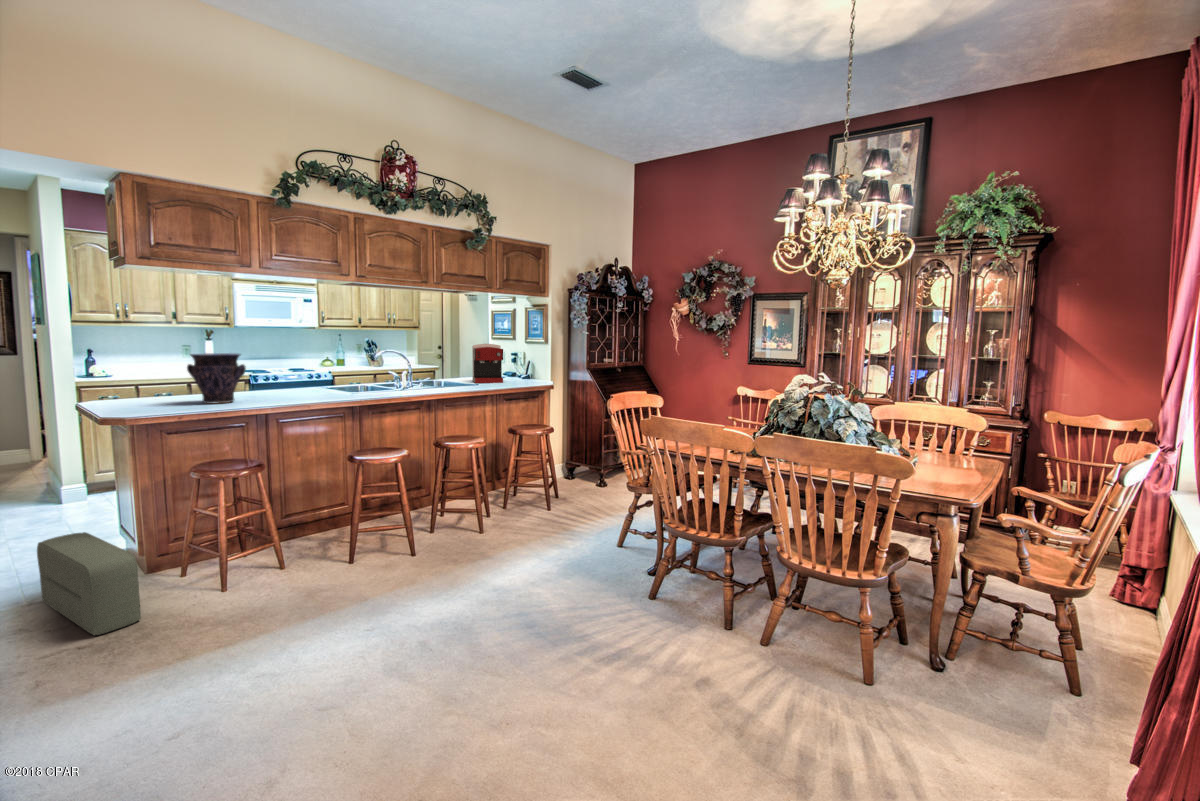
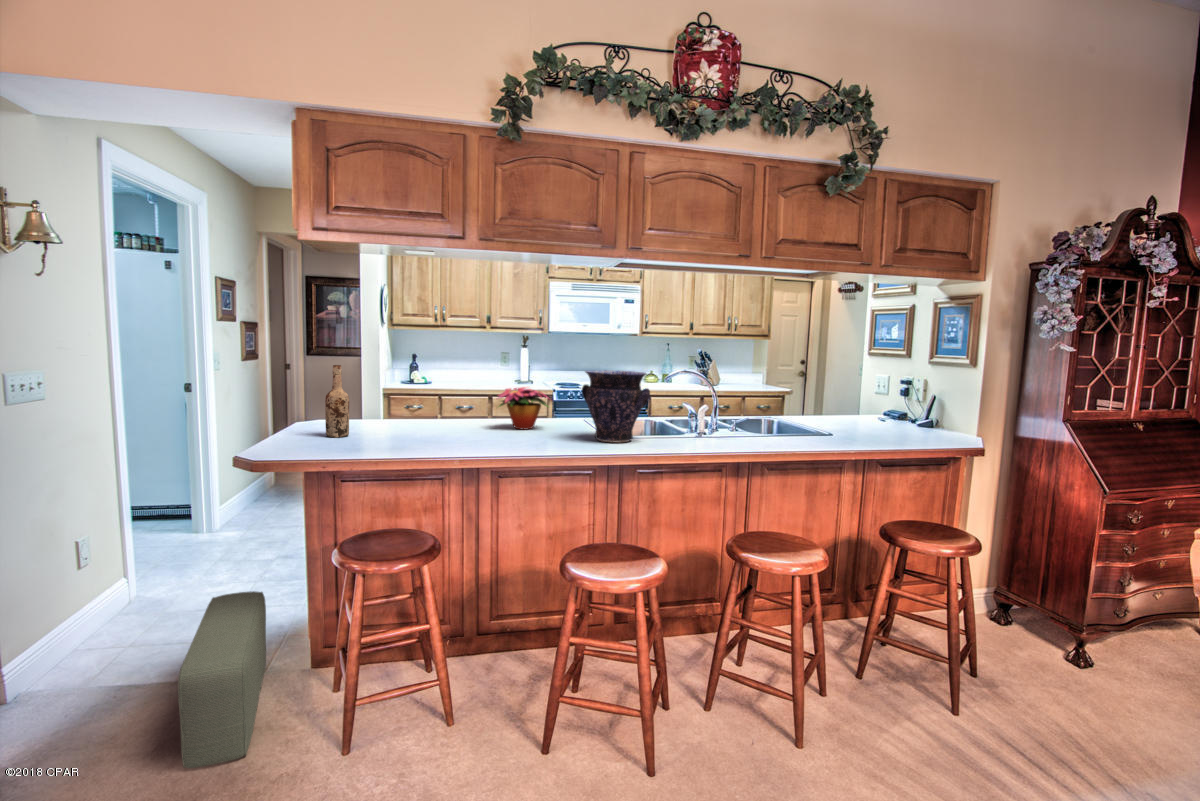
coffee maker: present [472,344,503,383] -> none [828,362,884,432]
vase: present [187,353,246,404] -> present [582,370,650,443]
wine bottle: none [119,354,142,410] -> present [325,365,349,437]
flower arrangement: none [250,366,301,396] -> present [499,387,547,430]

